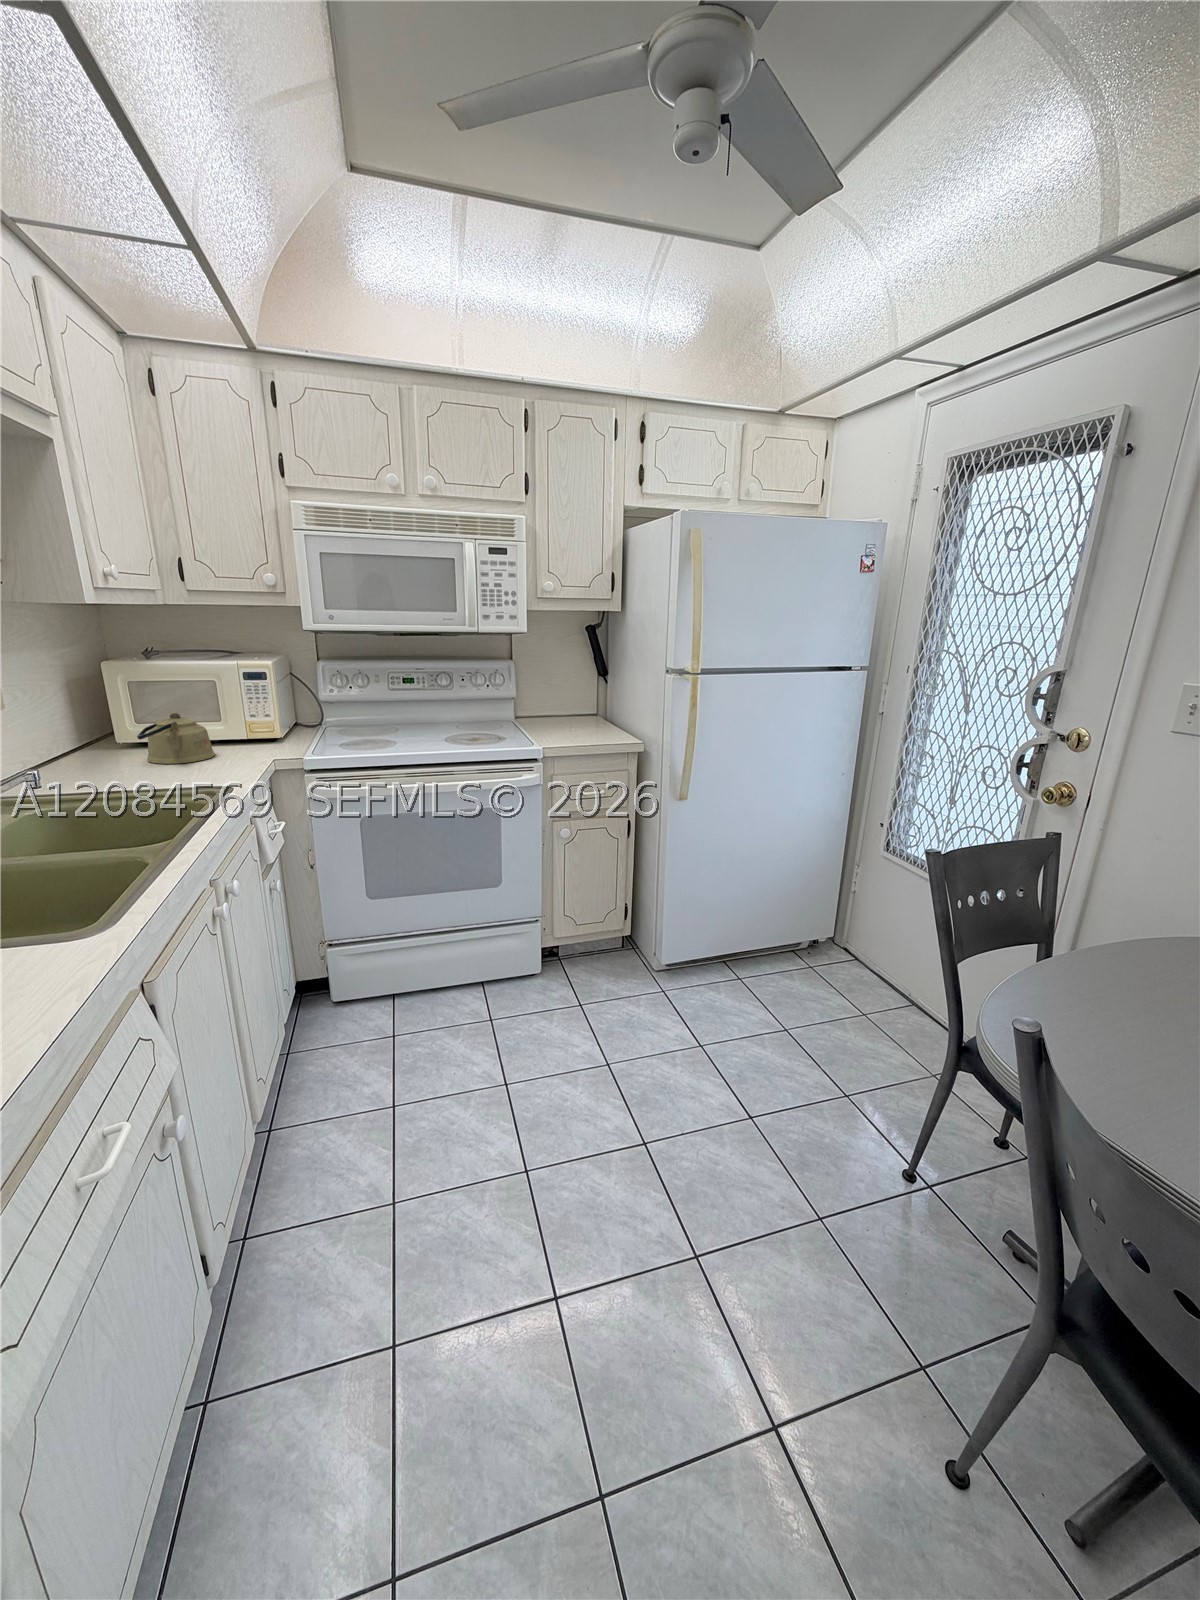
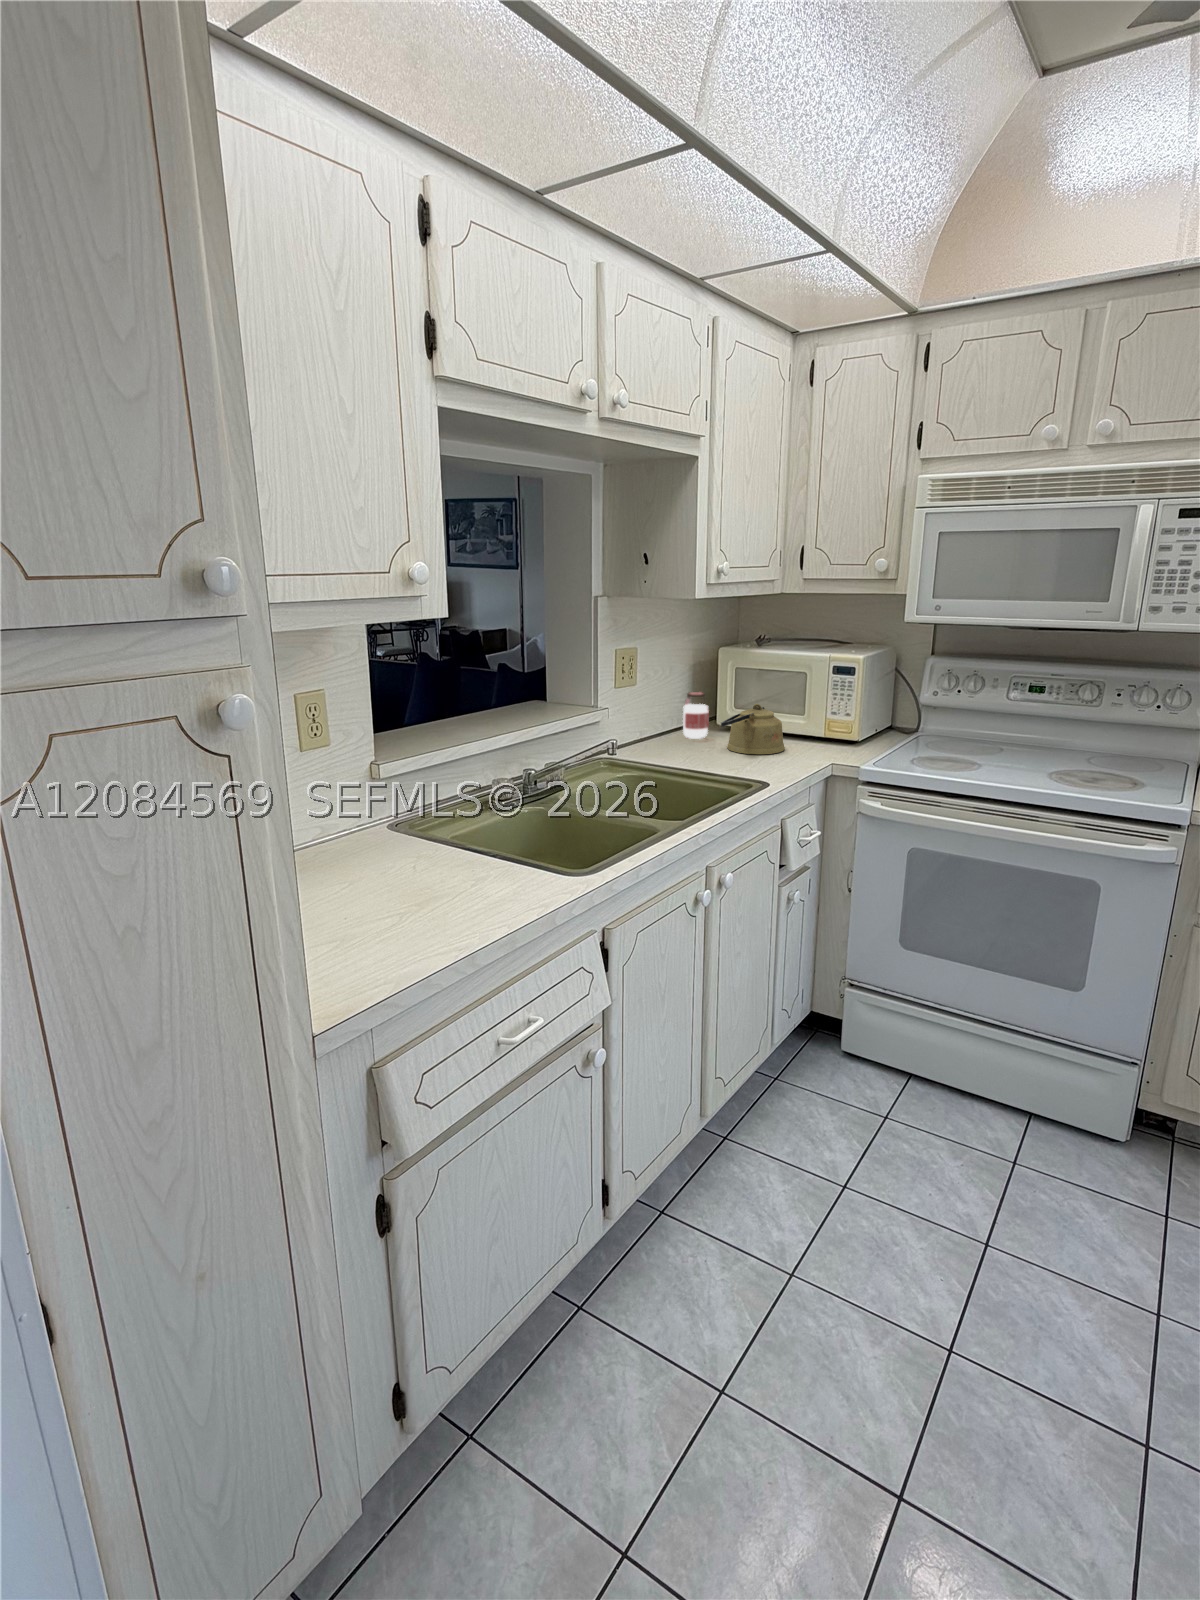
jar: none [72,708,114,760] -> present [683,692,709,739]

